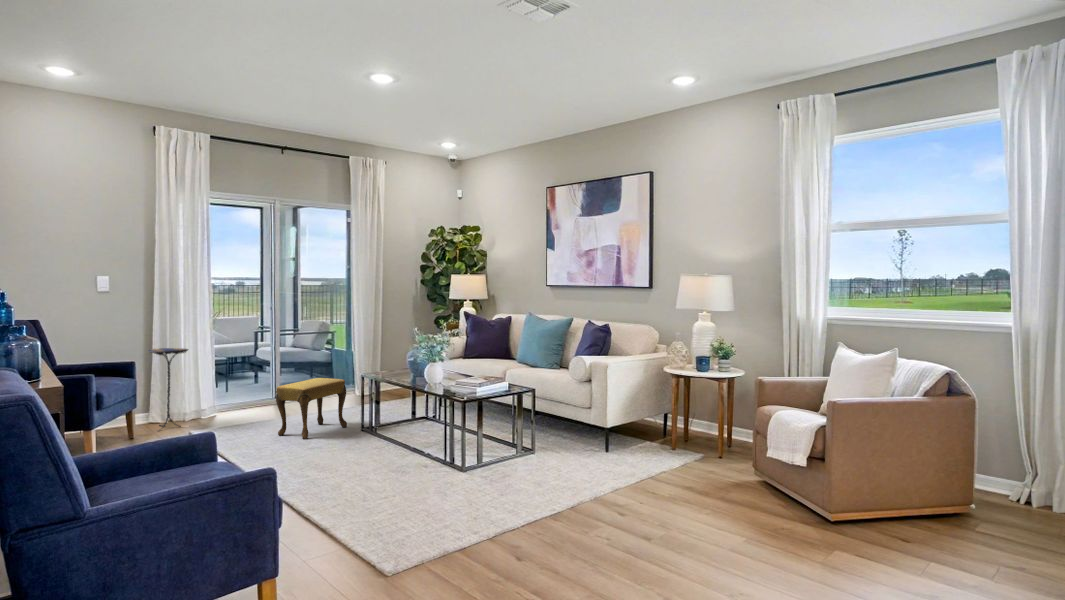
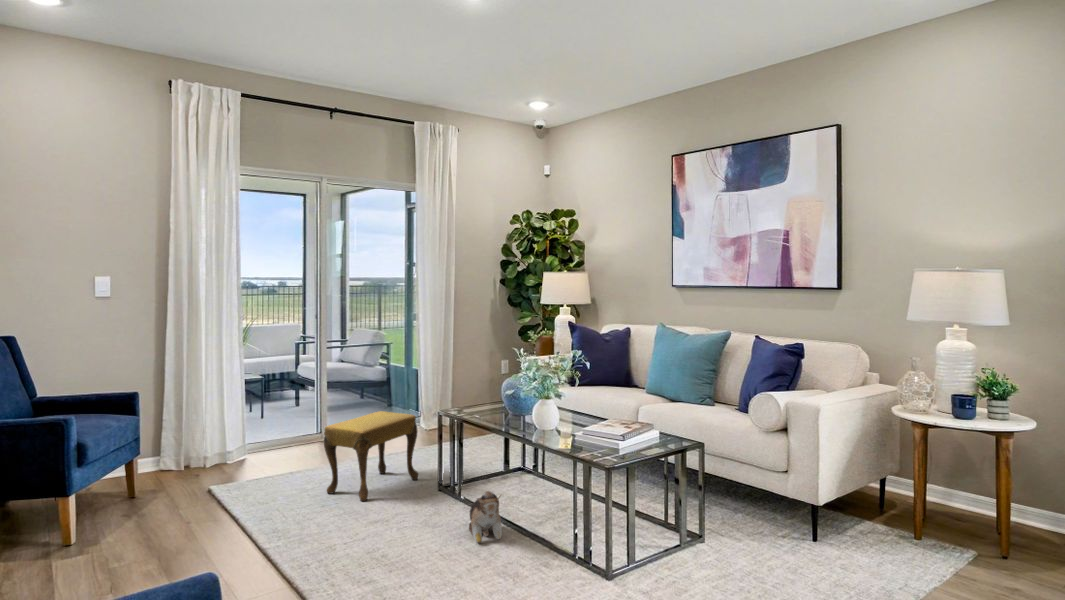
side table: present [148,348,188,428] -> none [156,369,210,481]
plush toy: none [377,422,399,458] -> present [469,491,502,543]

